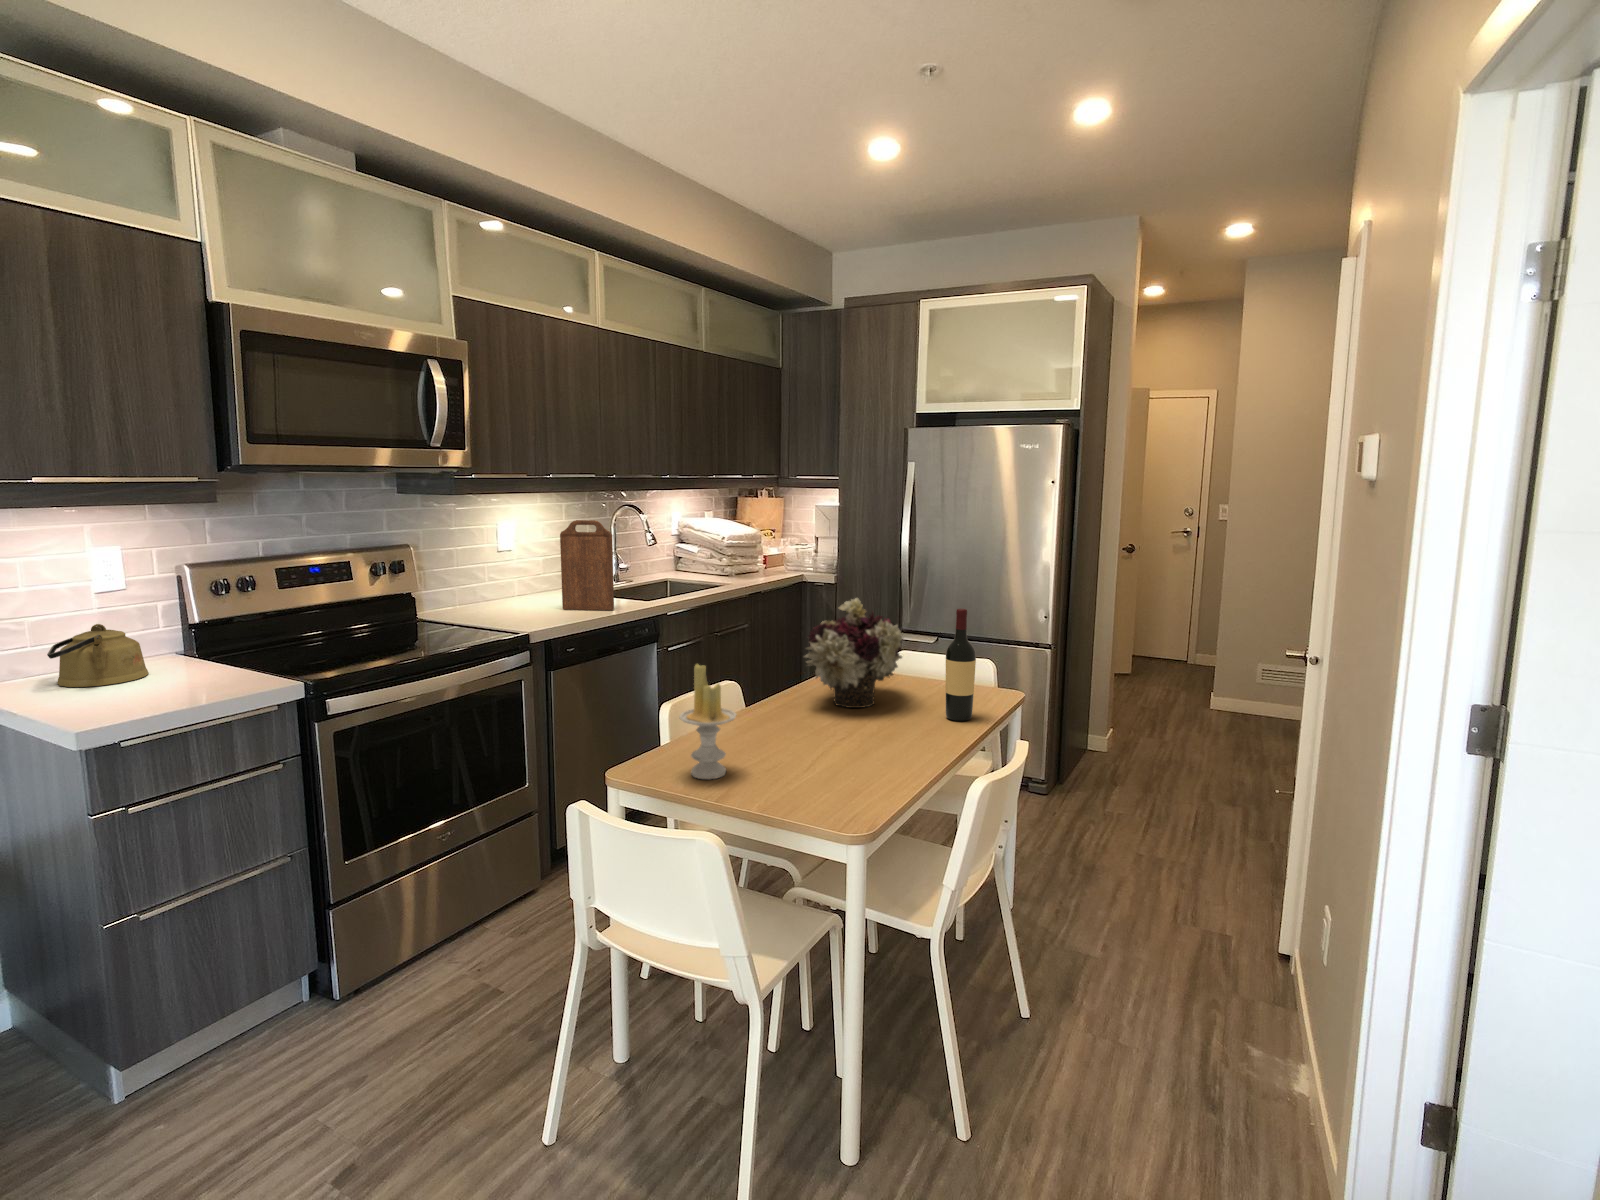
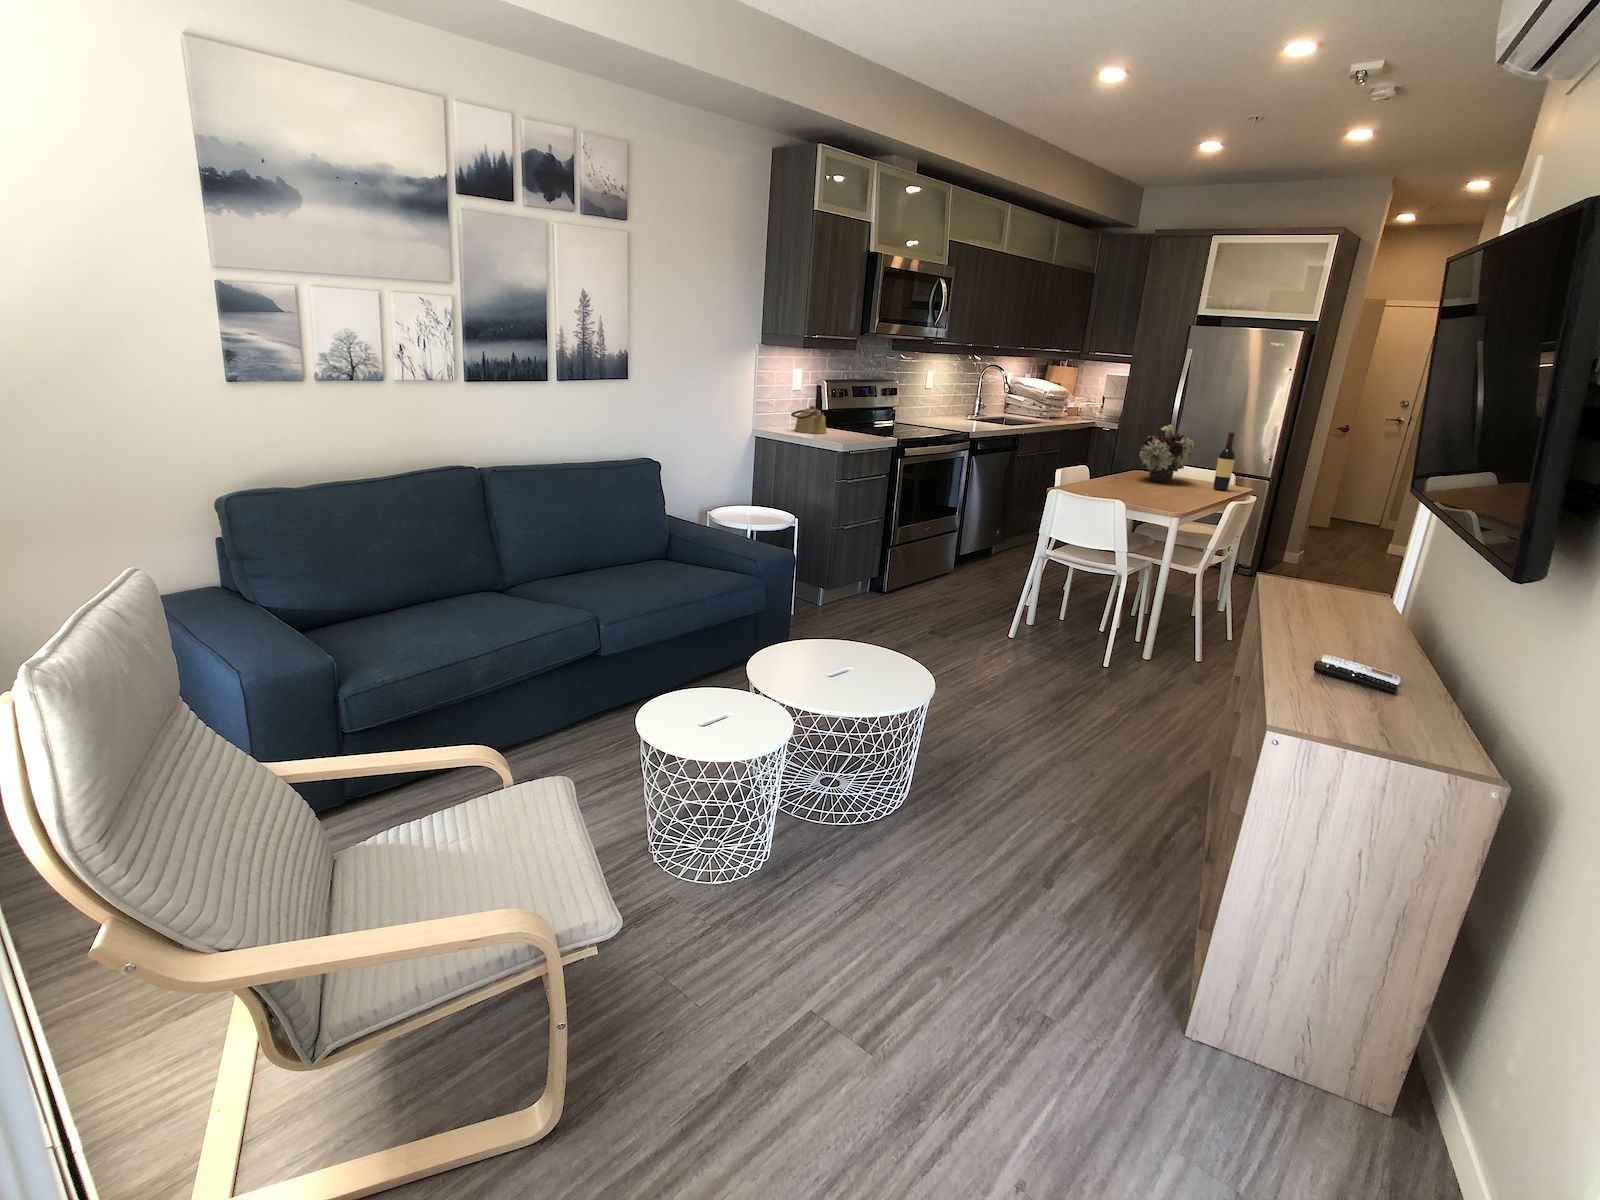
cutting board: present [560,520,614,610] -> none [968,373,1004,429]
candle: present [679,664,736,779] -> none [1097,441,1123,494]

